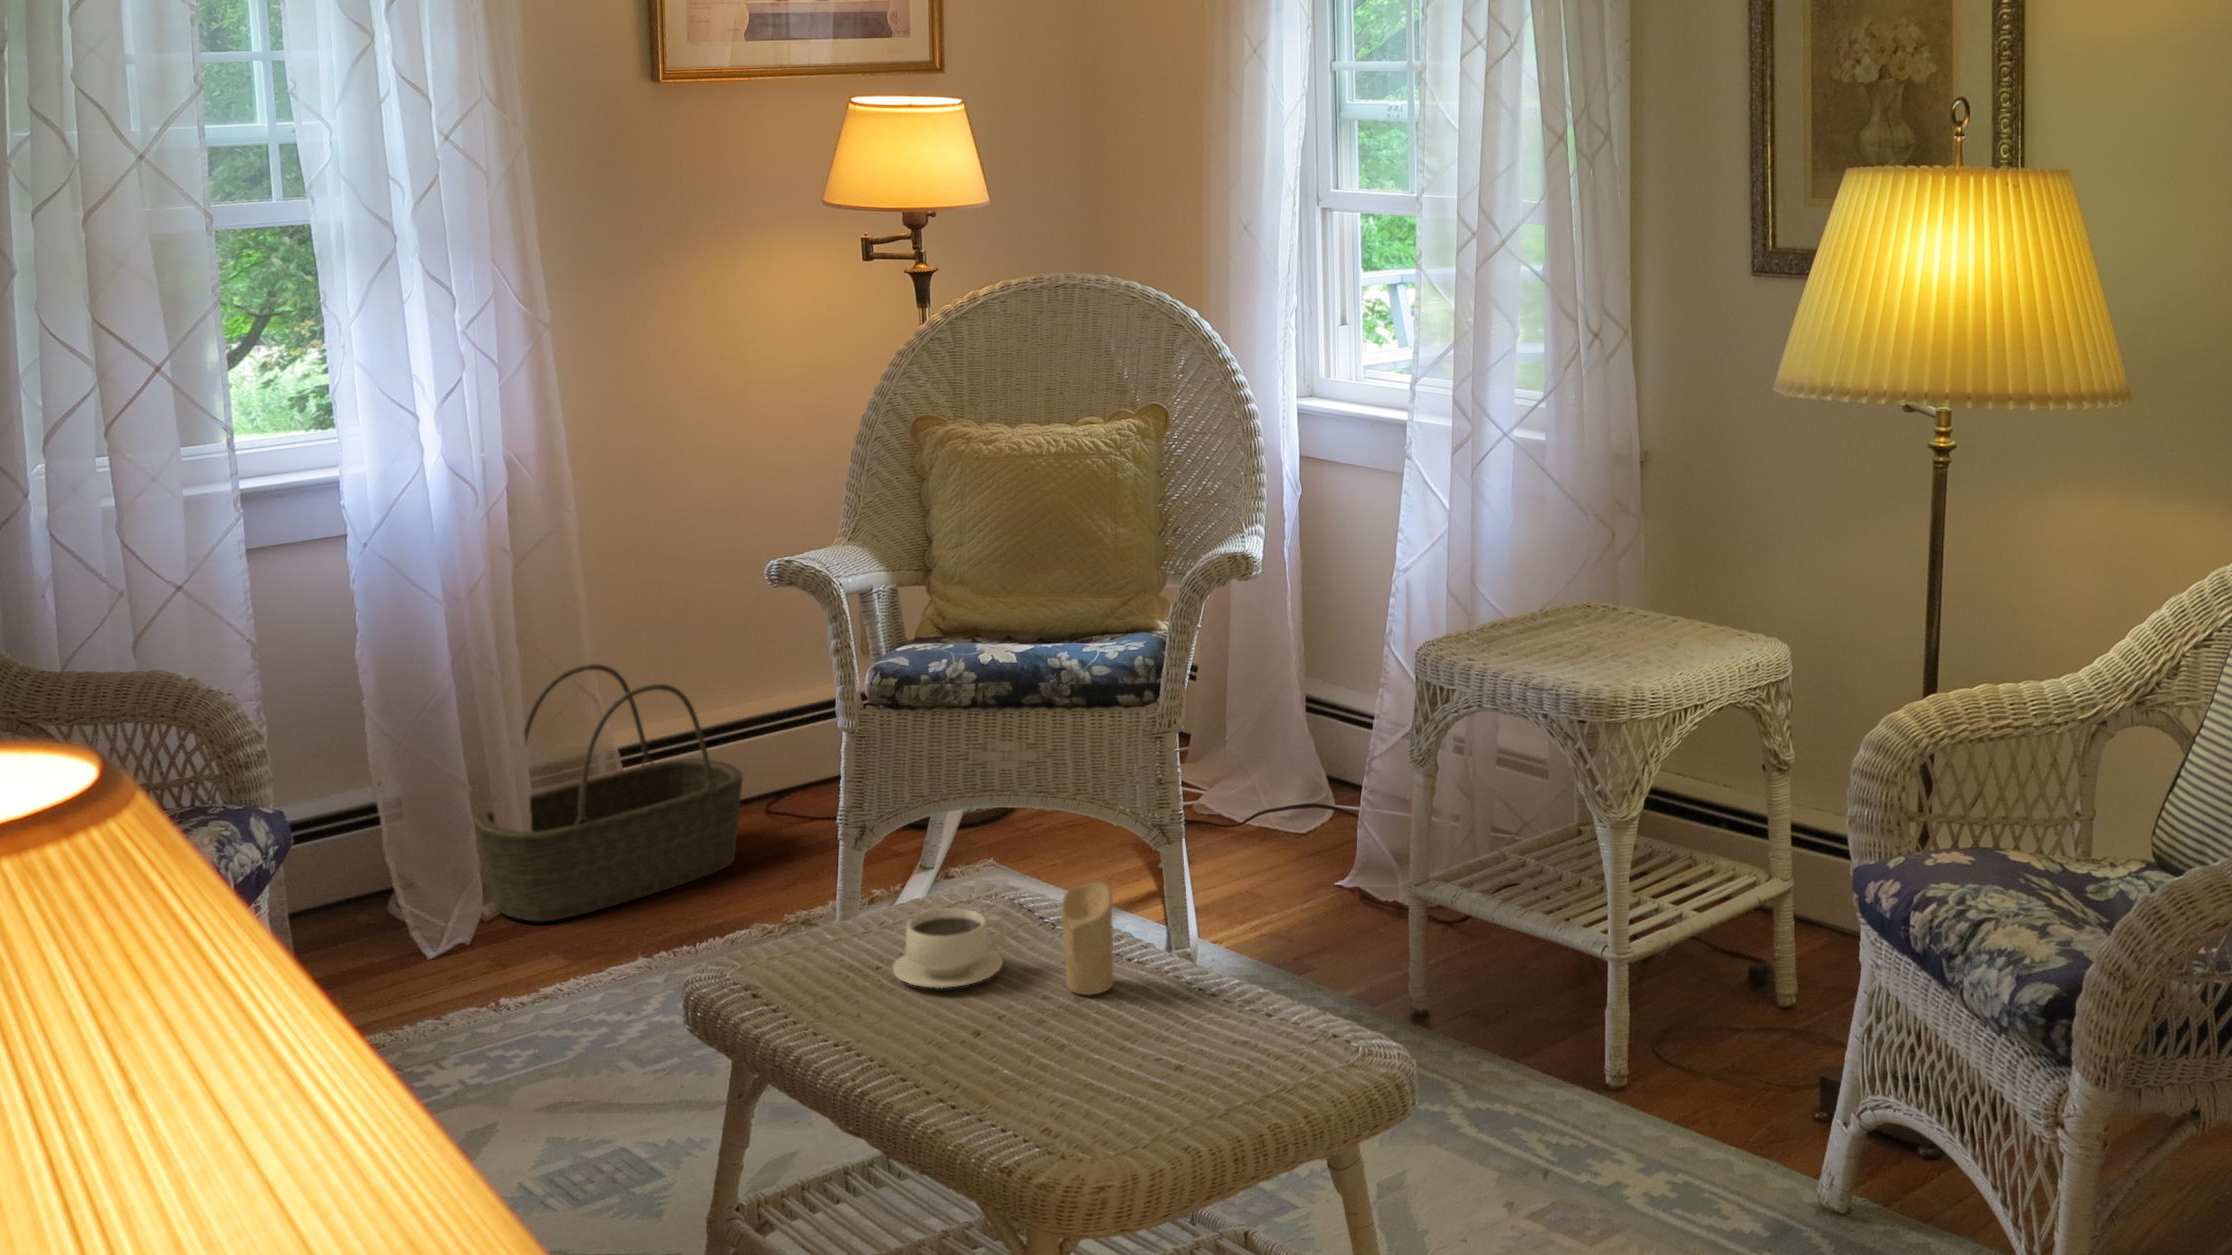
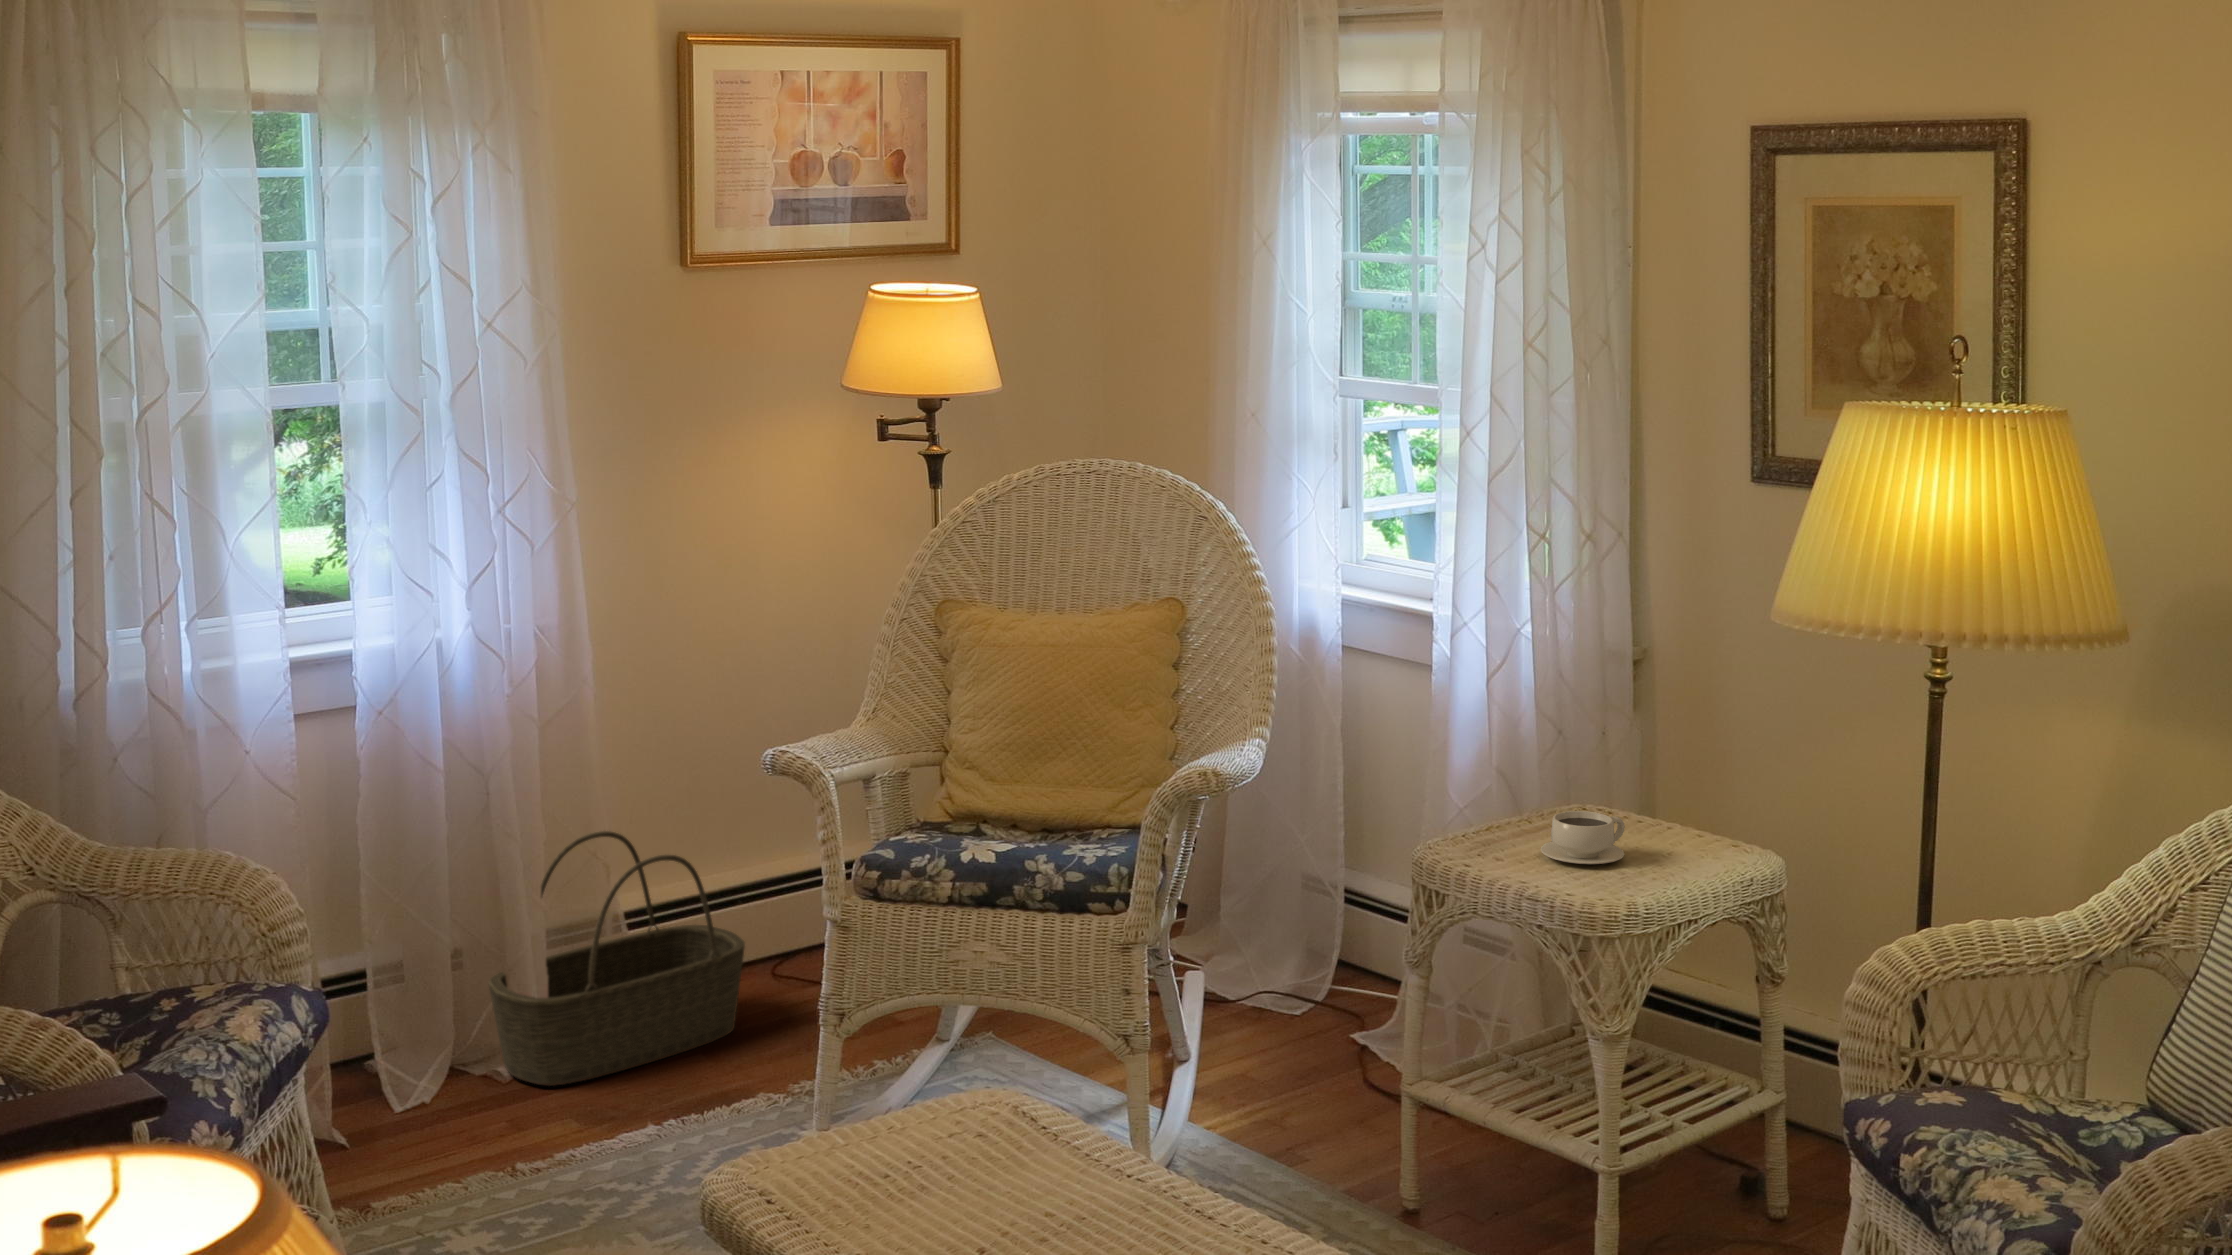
candle: present [1061,882,1114,995] -> none [1061,1094,1111,1205]
teacup: present [893,908,1007,988] -> present [1541,811,1625,864]

